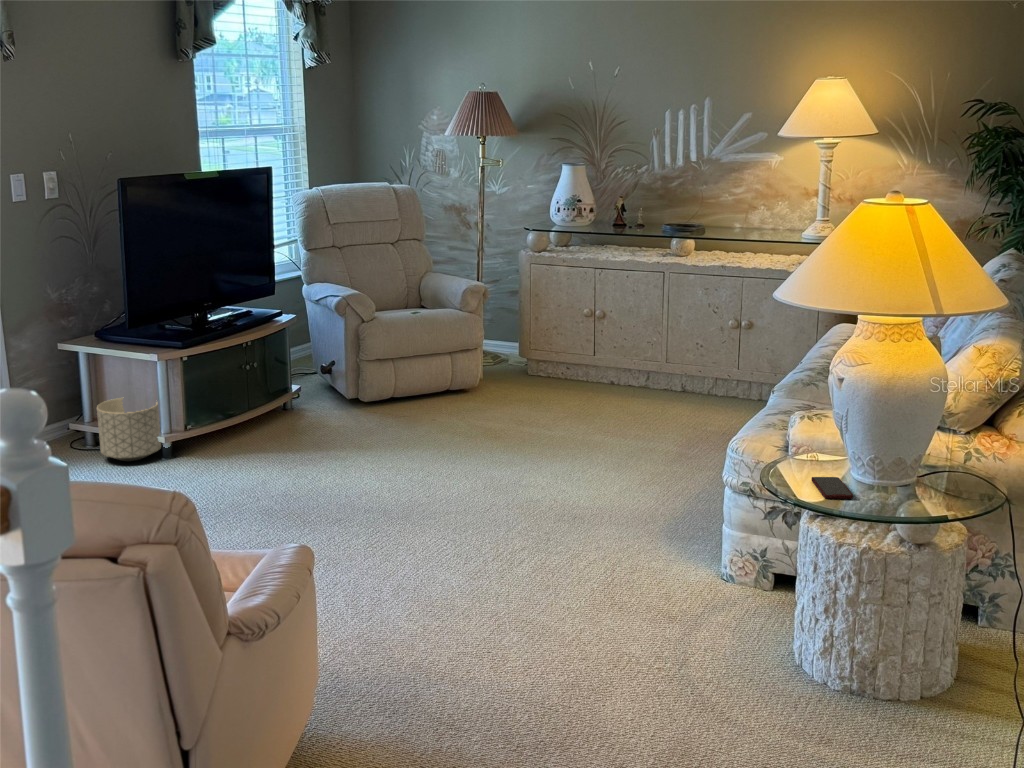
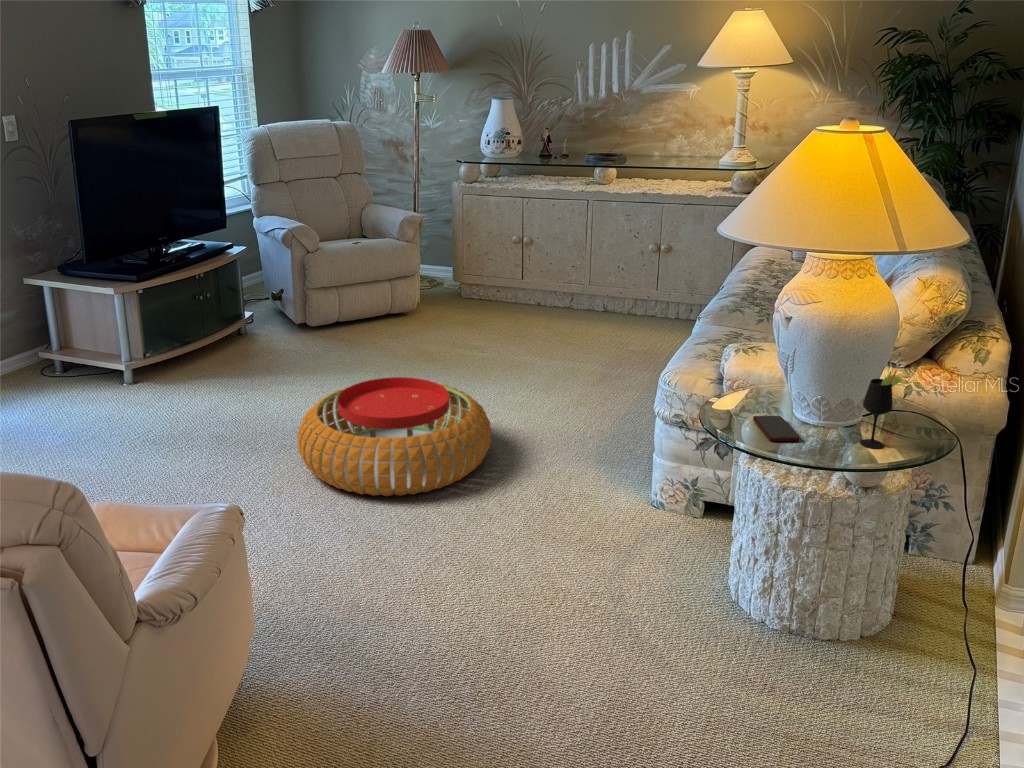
planter: present [97,398,161,461] -> none [37,328,106,392]
wine glass: none [912,431,949,506] -> present [860,370,903,448]
pouf: none [364,448,558,564] -> present [297,377,491,496]

